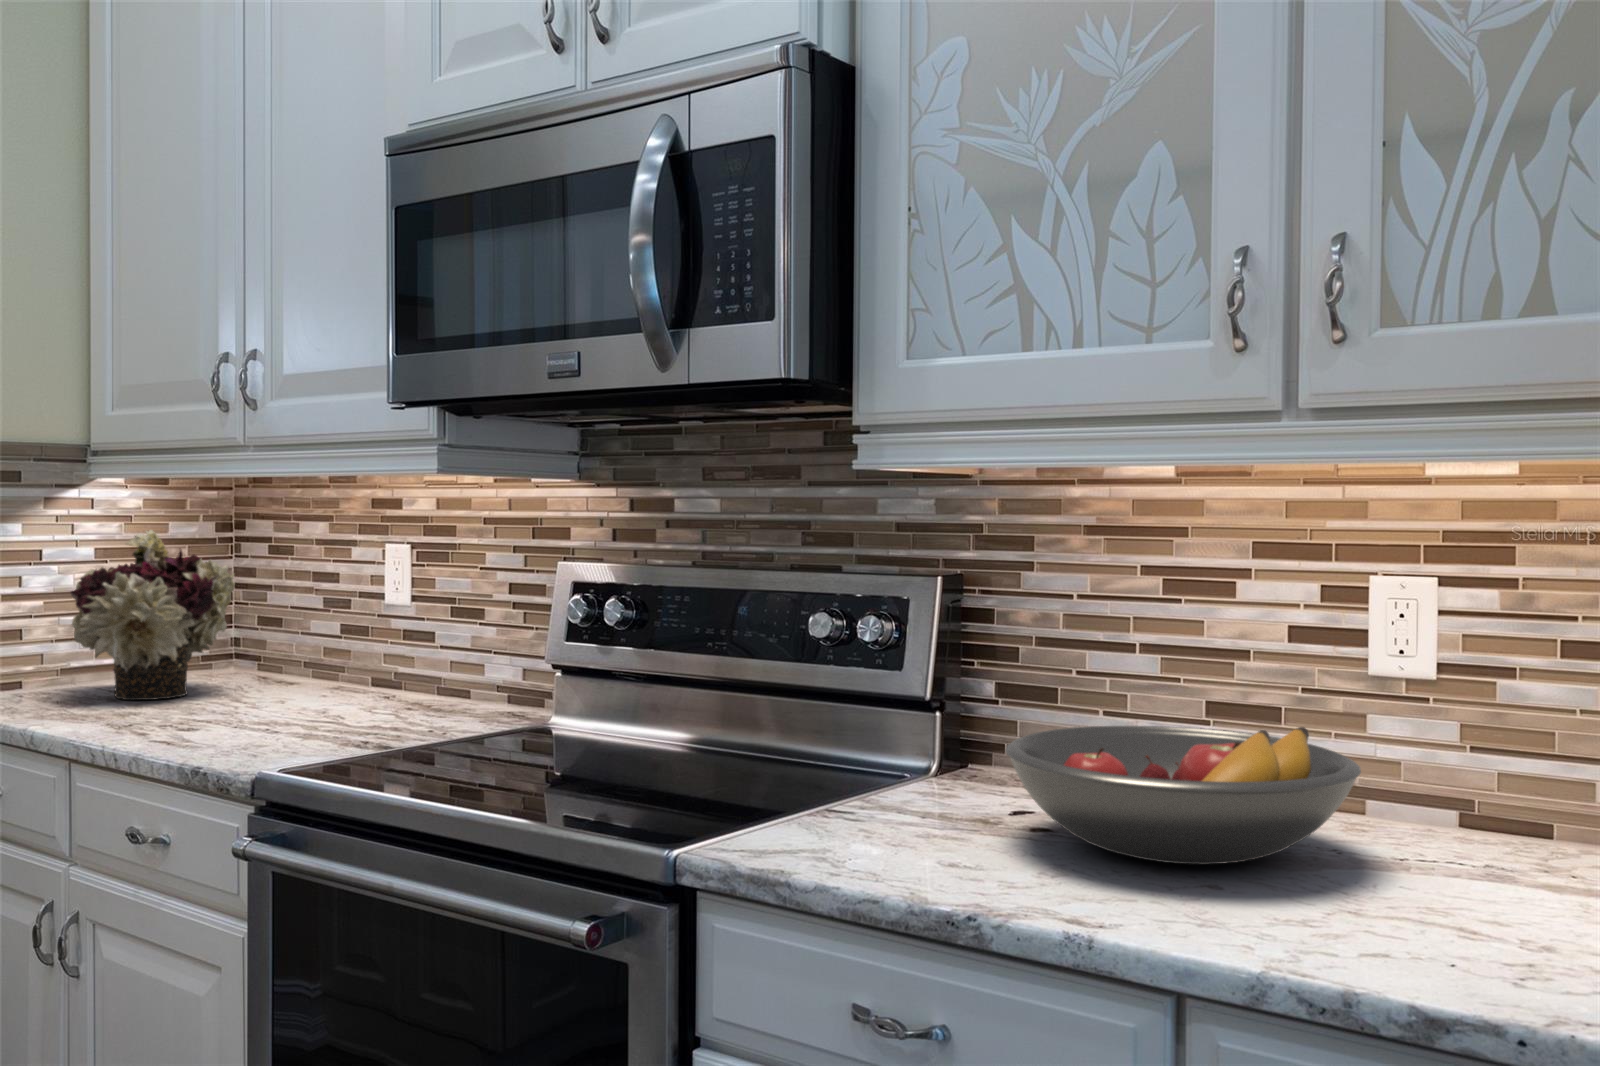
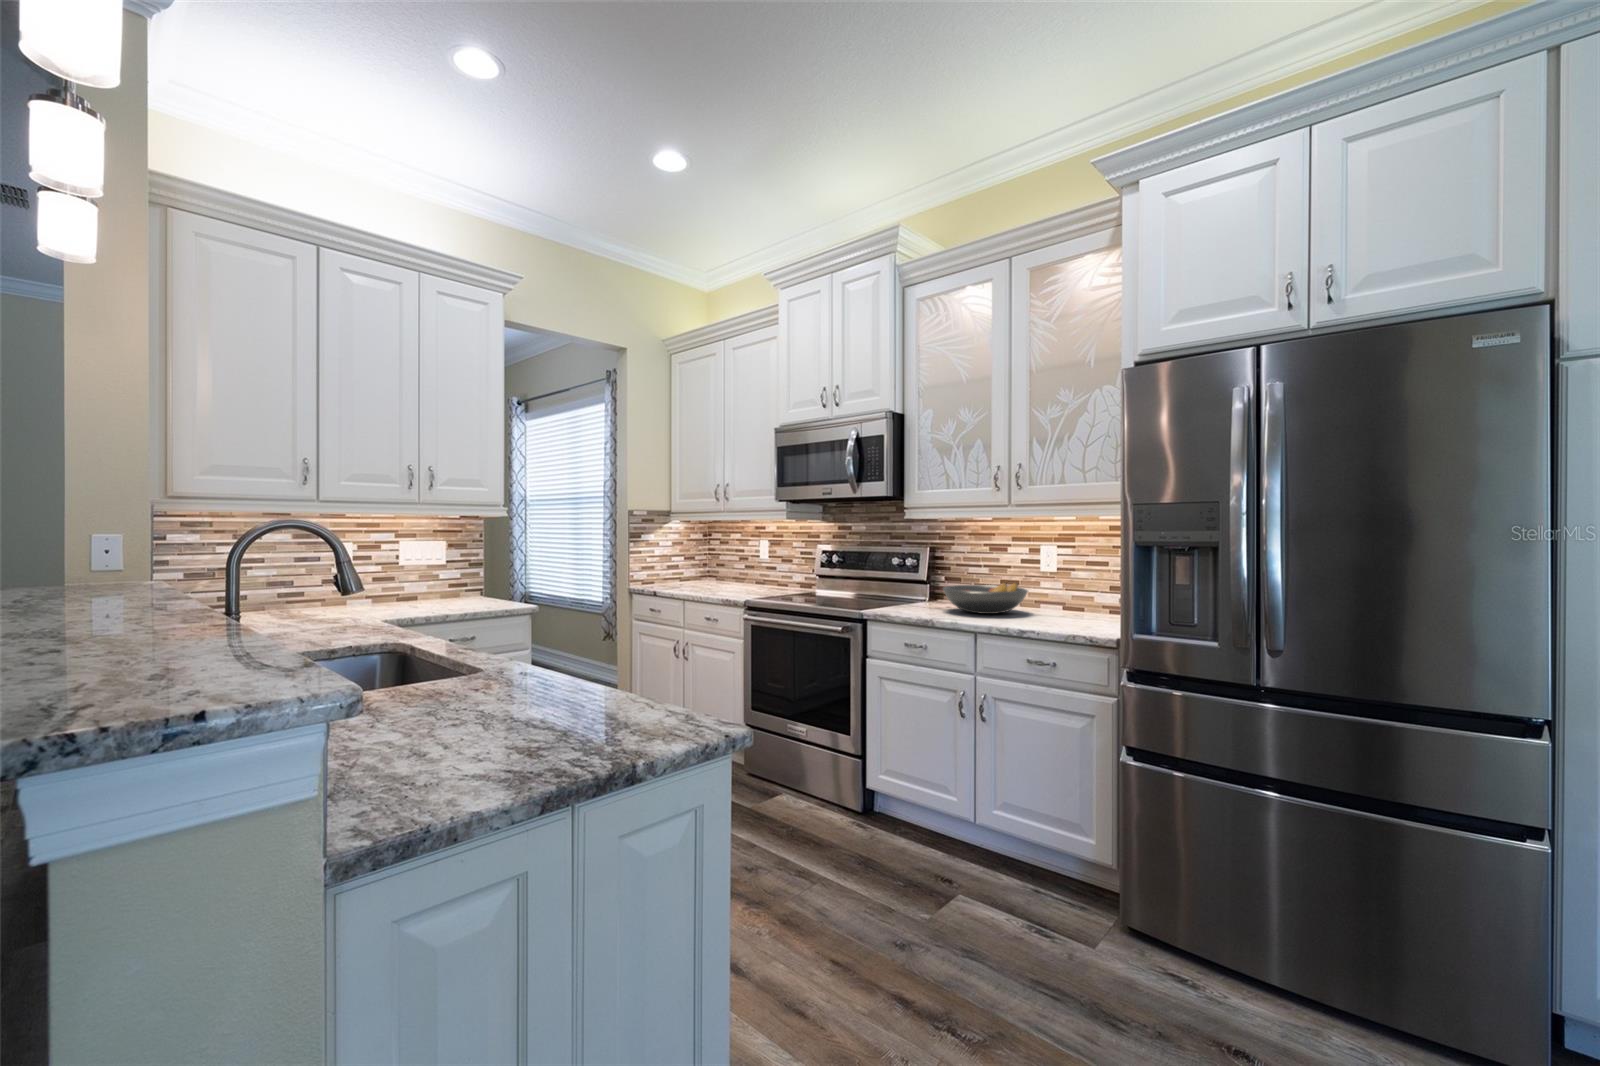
flower arrangement: present [71,530,235,700] -> none [672,537,717,587]

